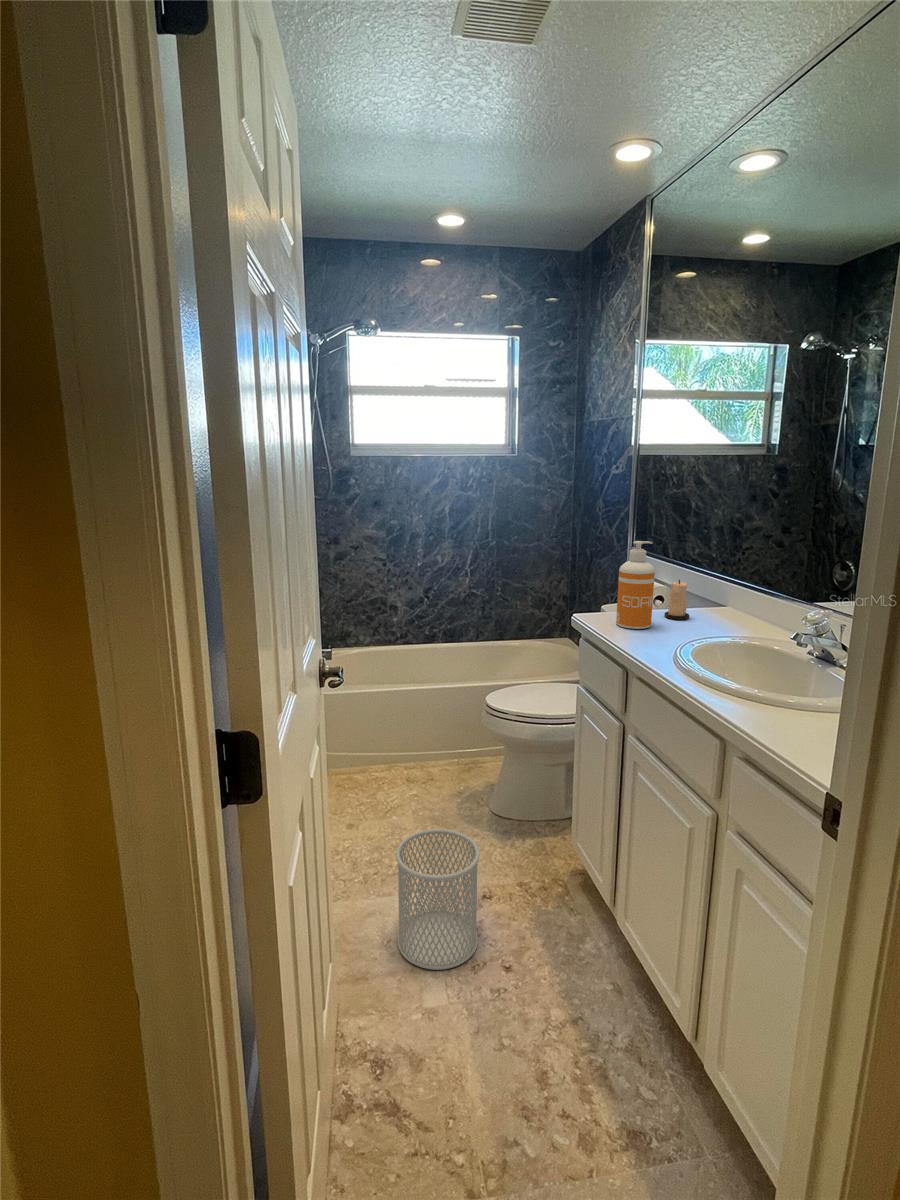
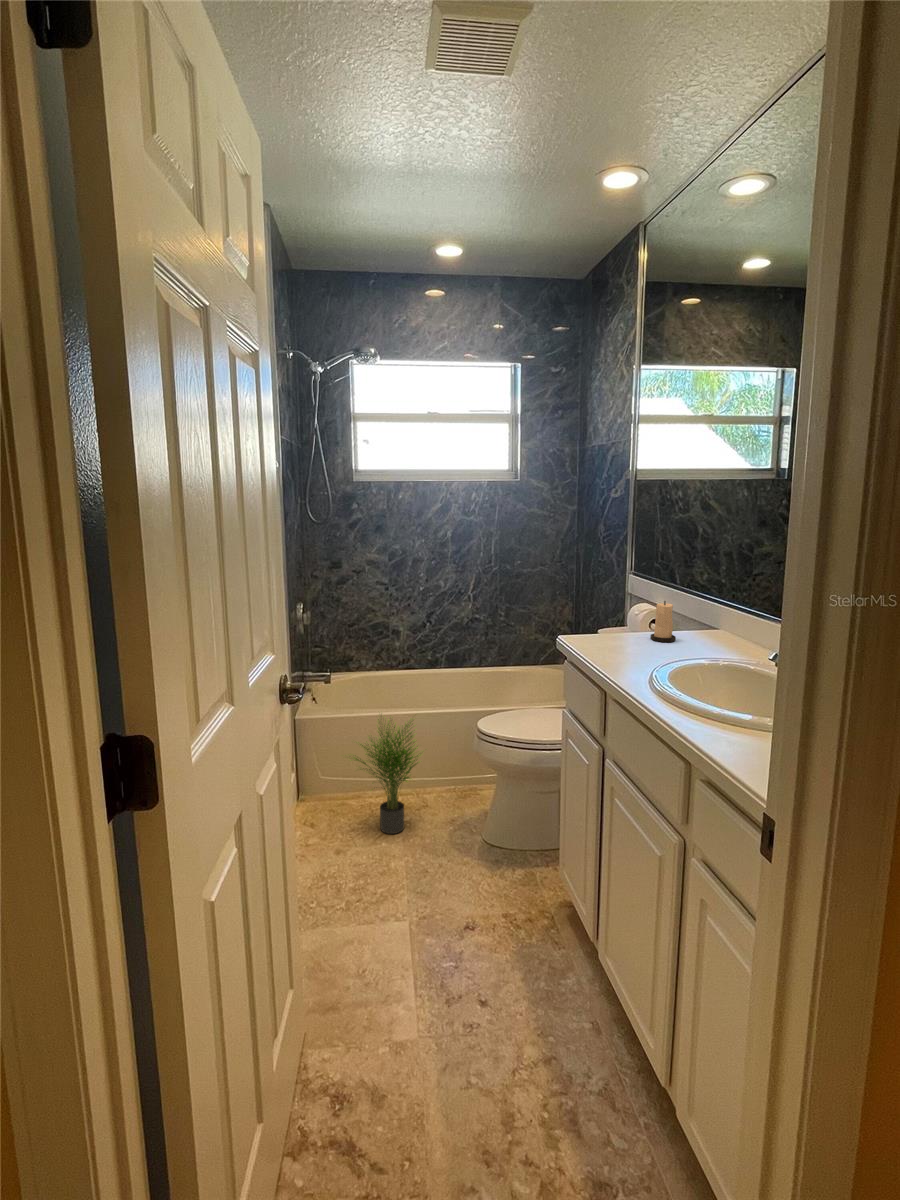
soap dispenser: present [616,541,655,629] -> none [598,561,637,650]
potted plant: none [348,688,438,809] -> present [354,719,421,834]
wastebasket: present [396,829,480,970] -> none [371,854,457,1001]

